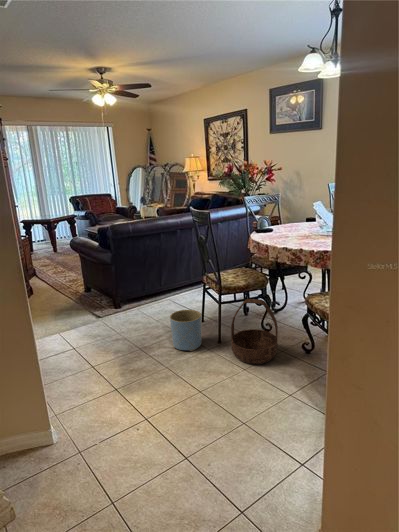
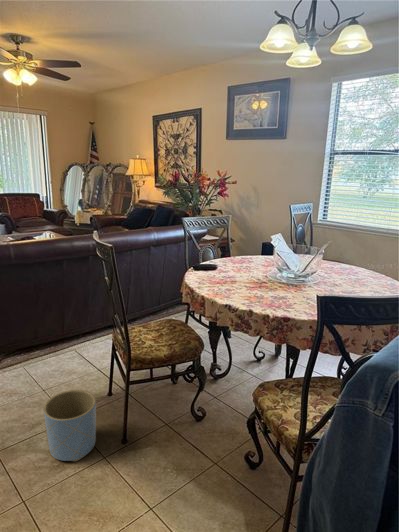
basket: present [231,299,278,364] -> none [136,389,209,497]

